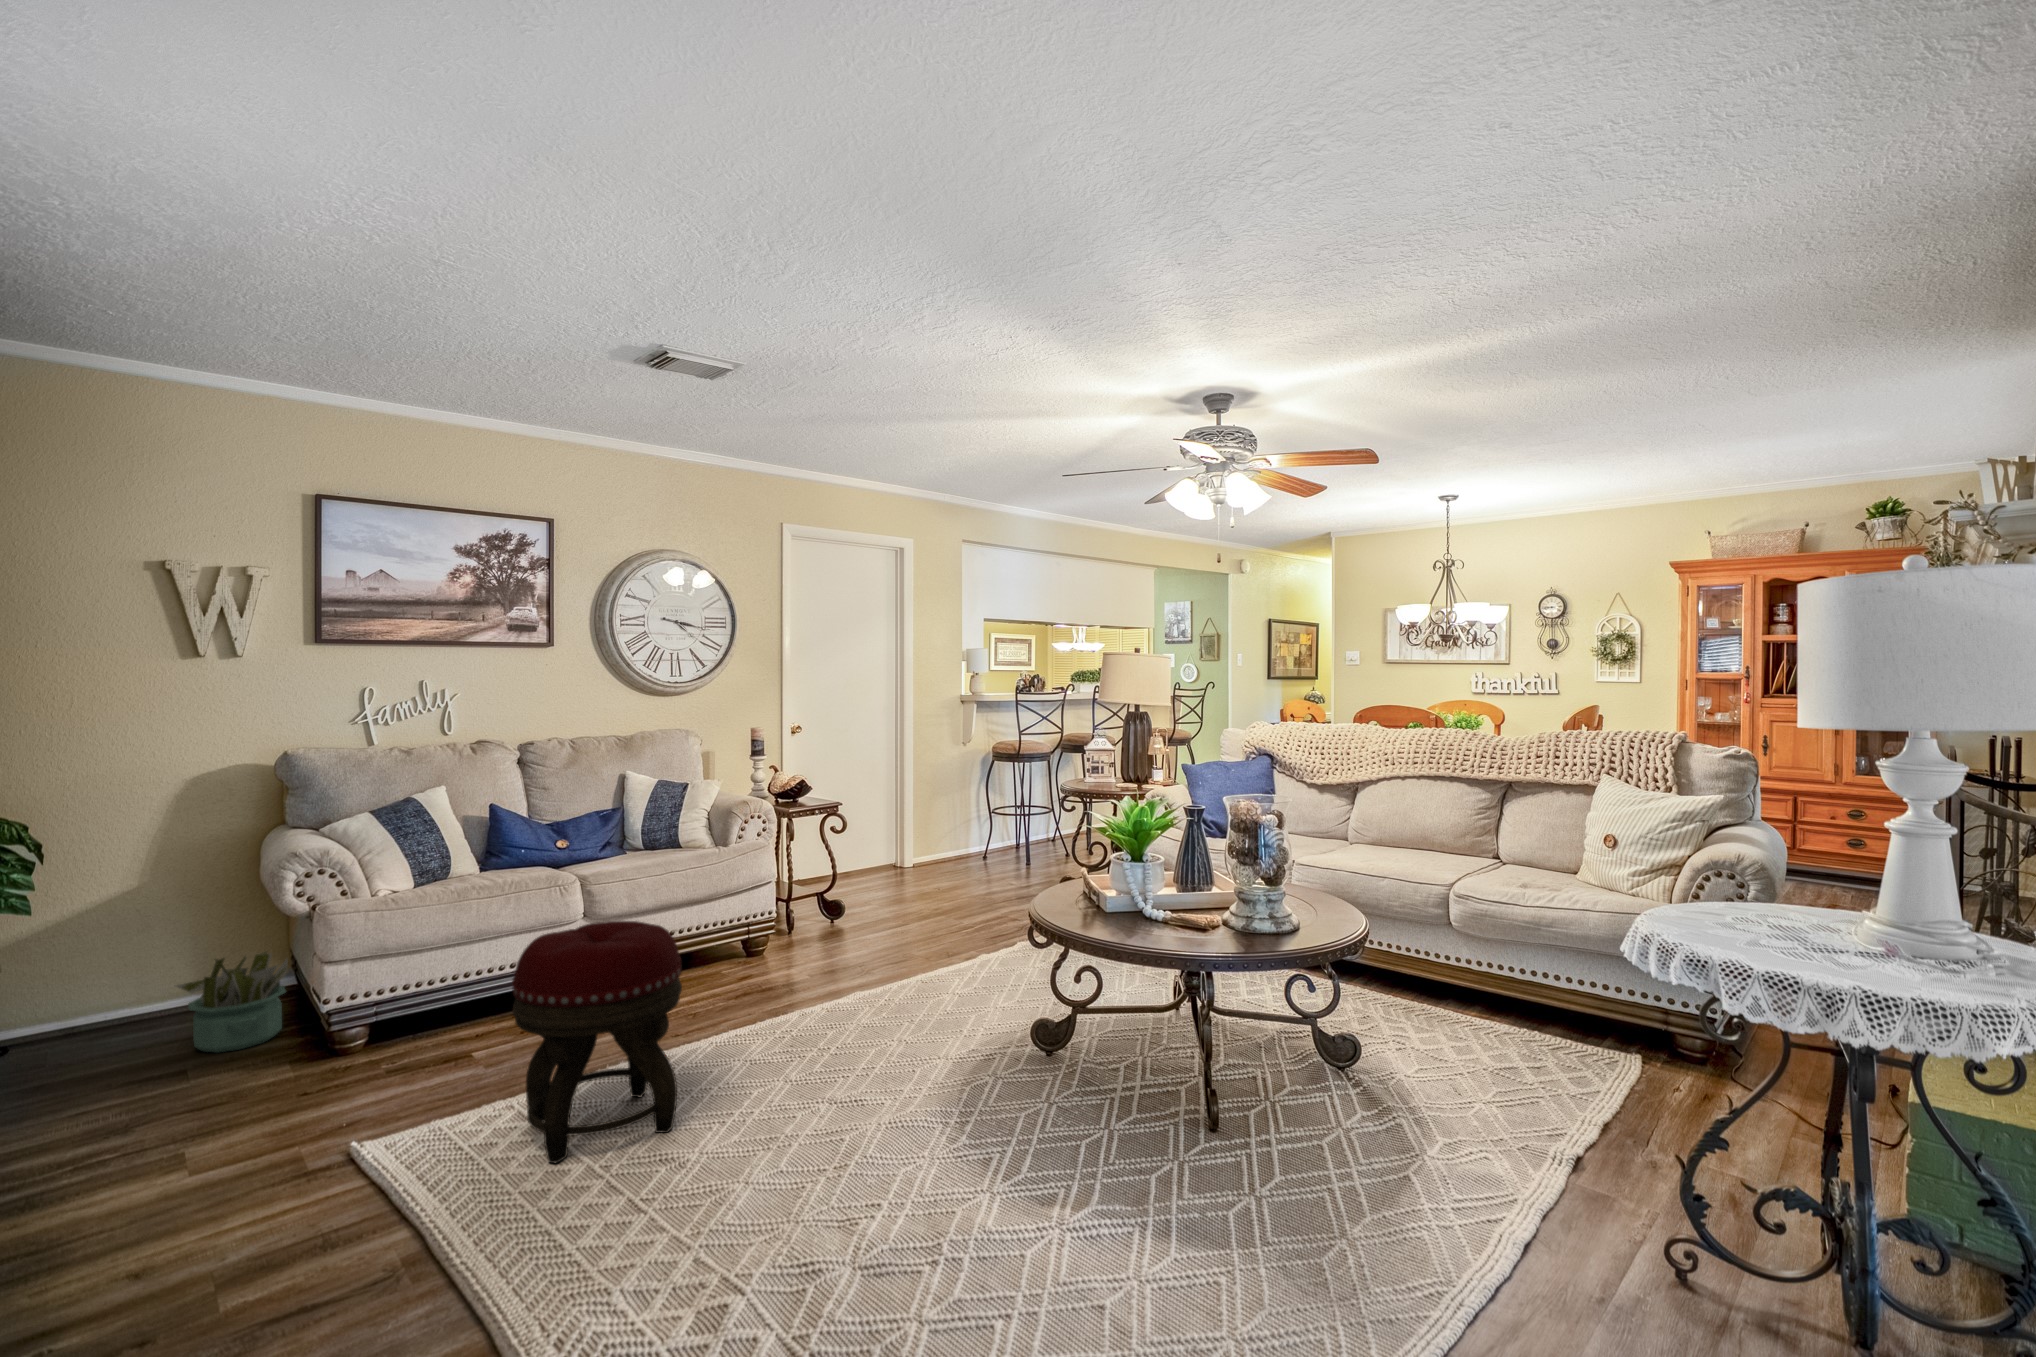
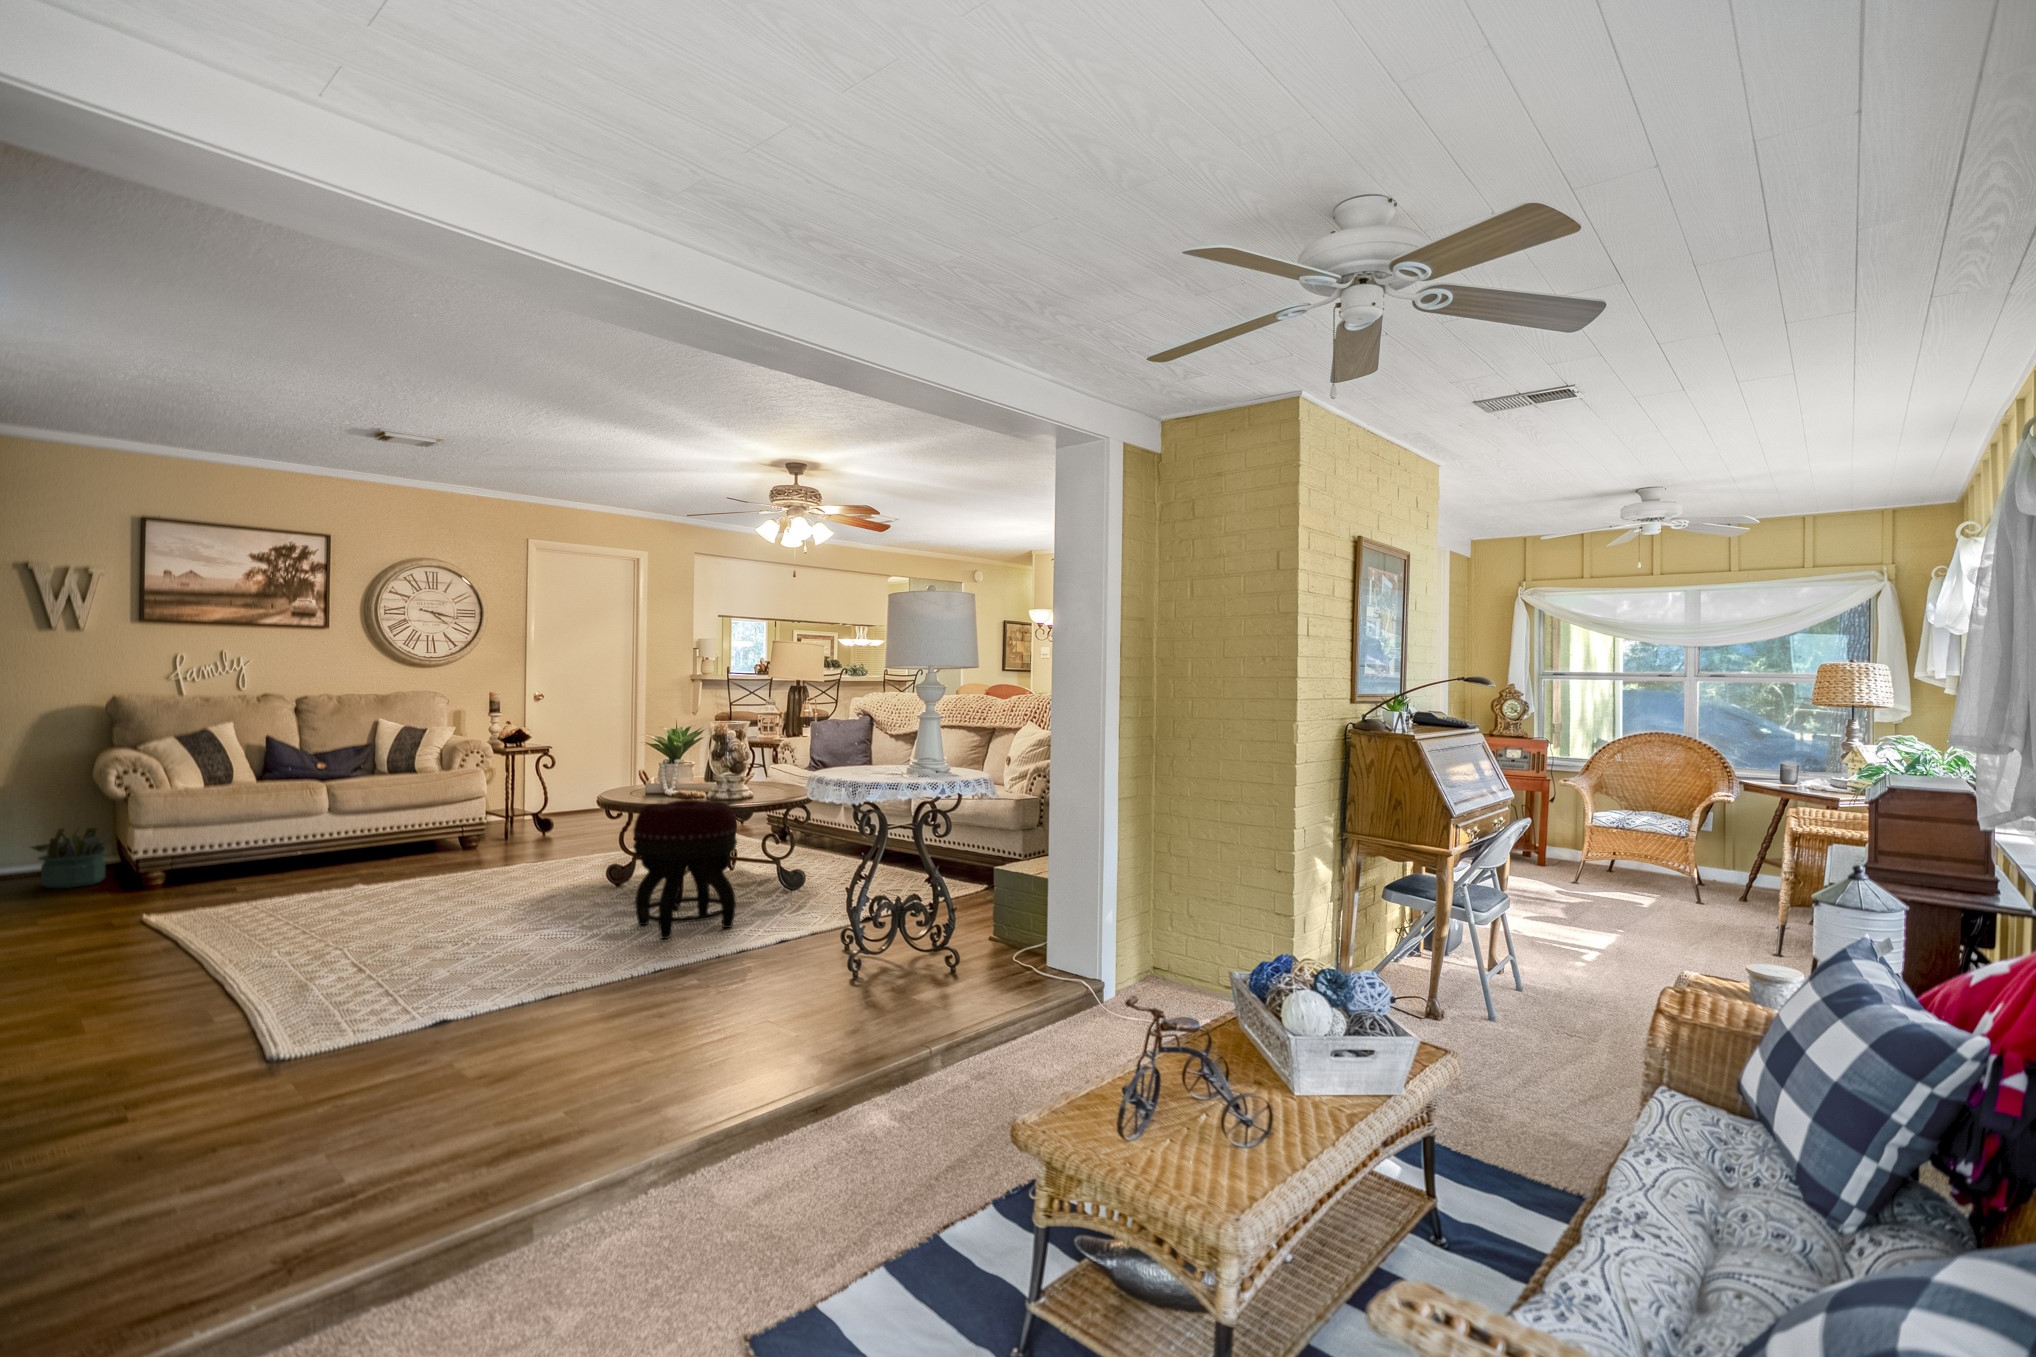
footstool: present [512,921,682,1163] -> present [633,800,737,939]

